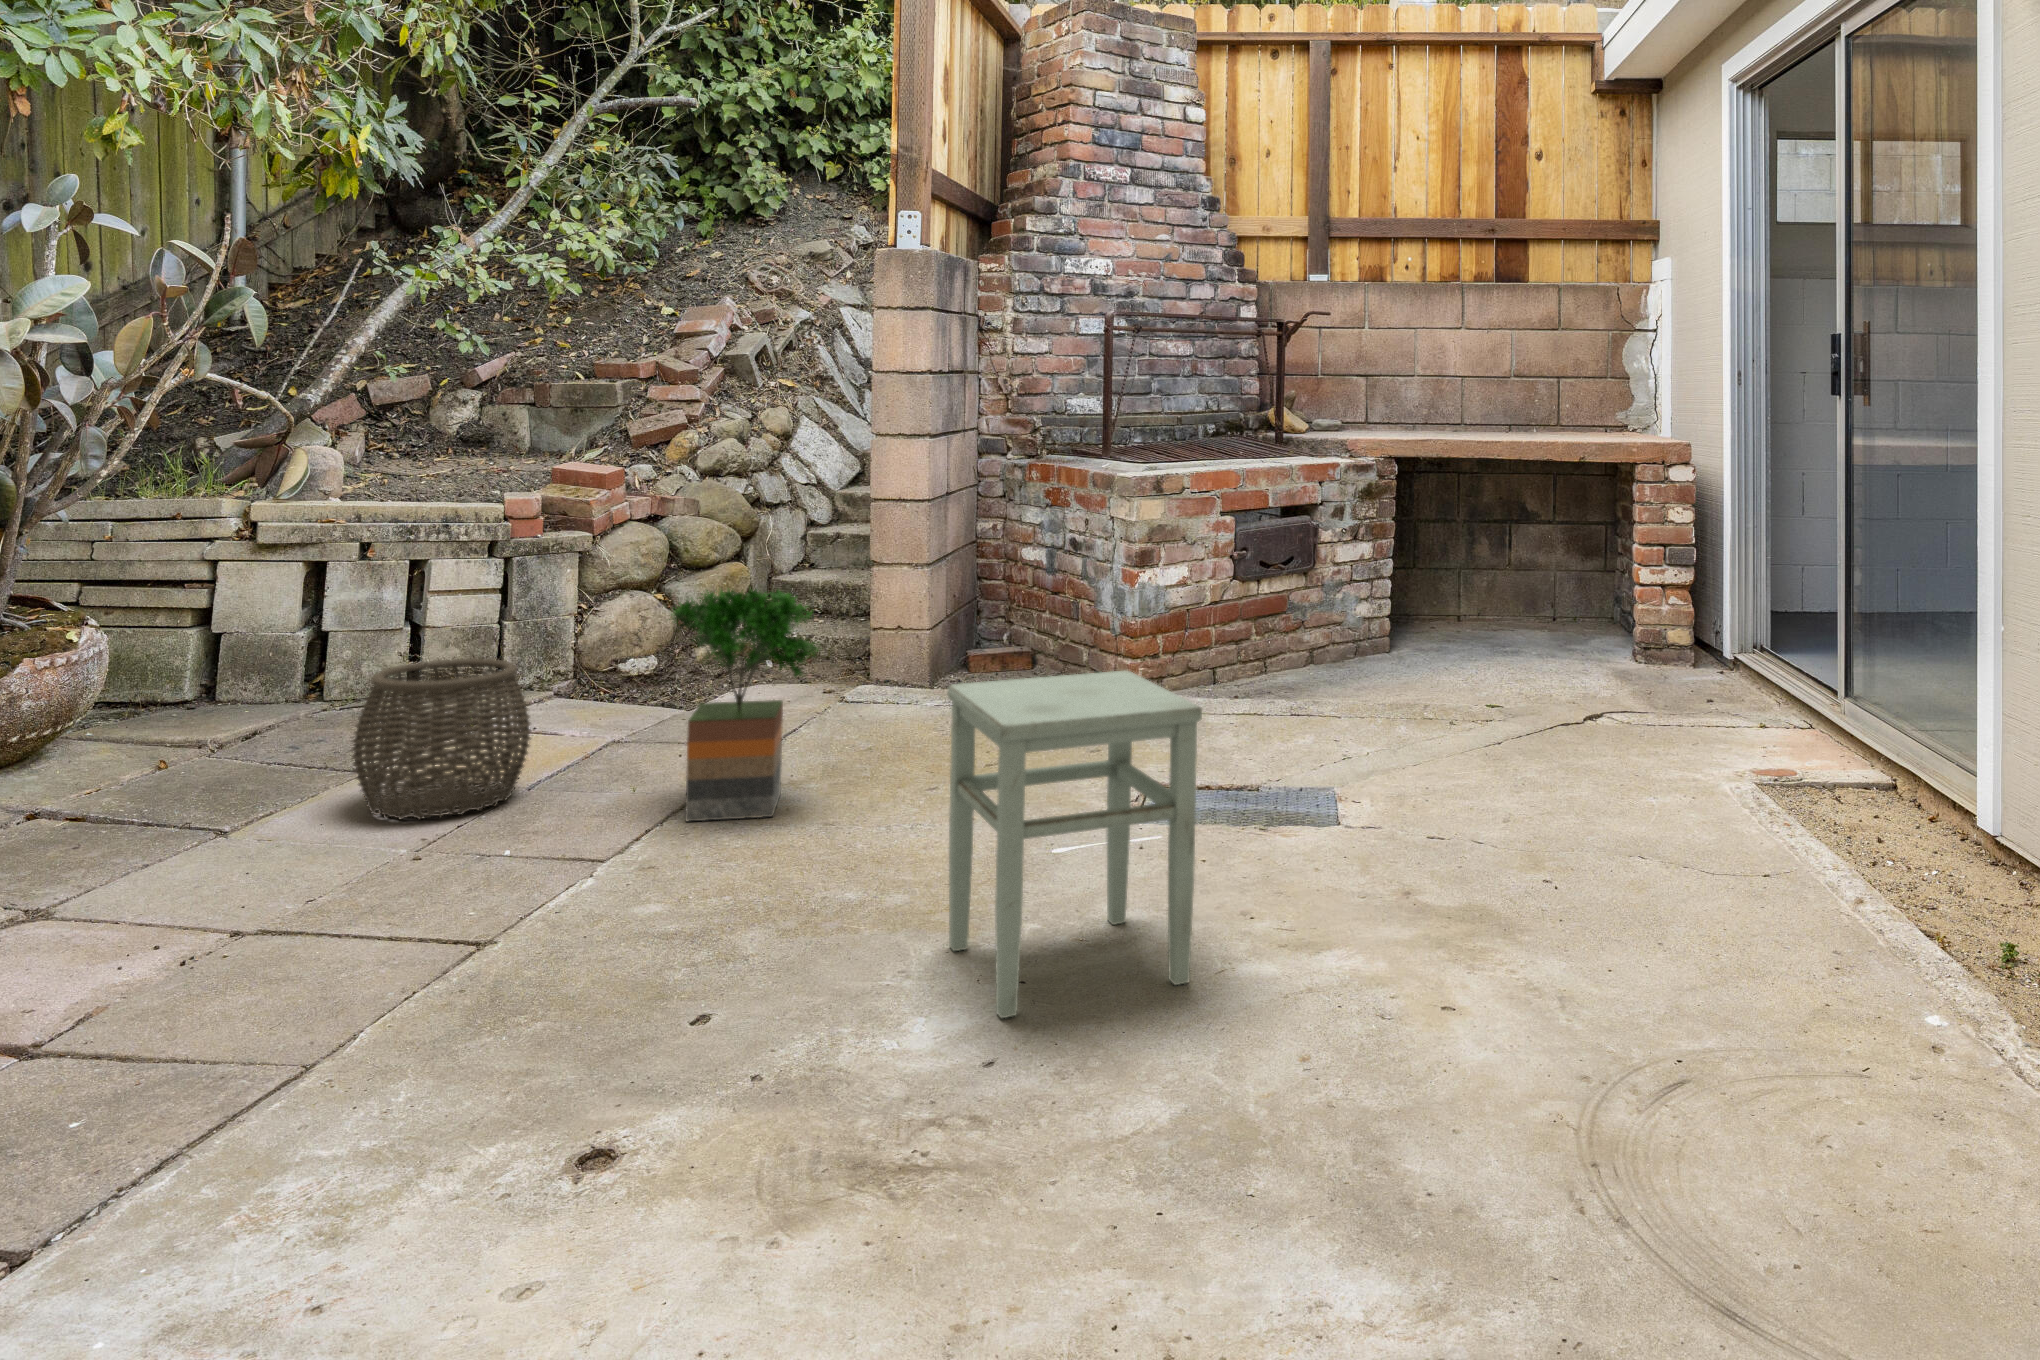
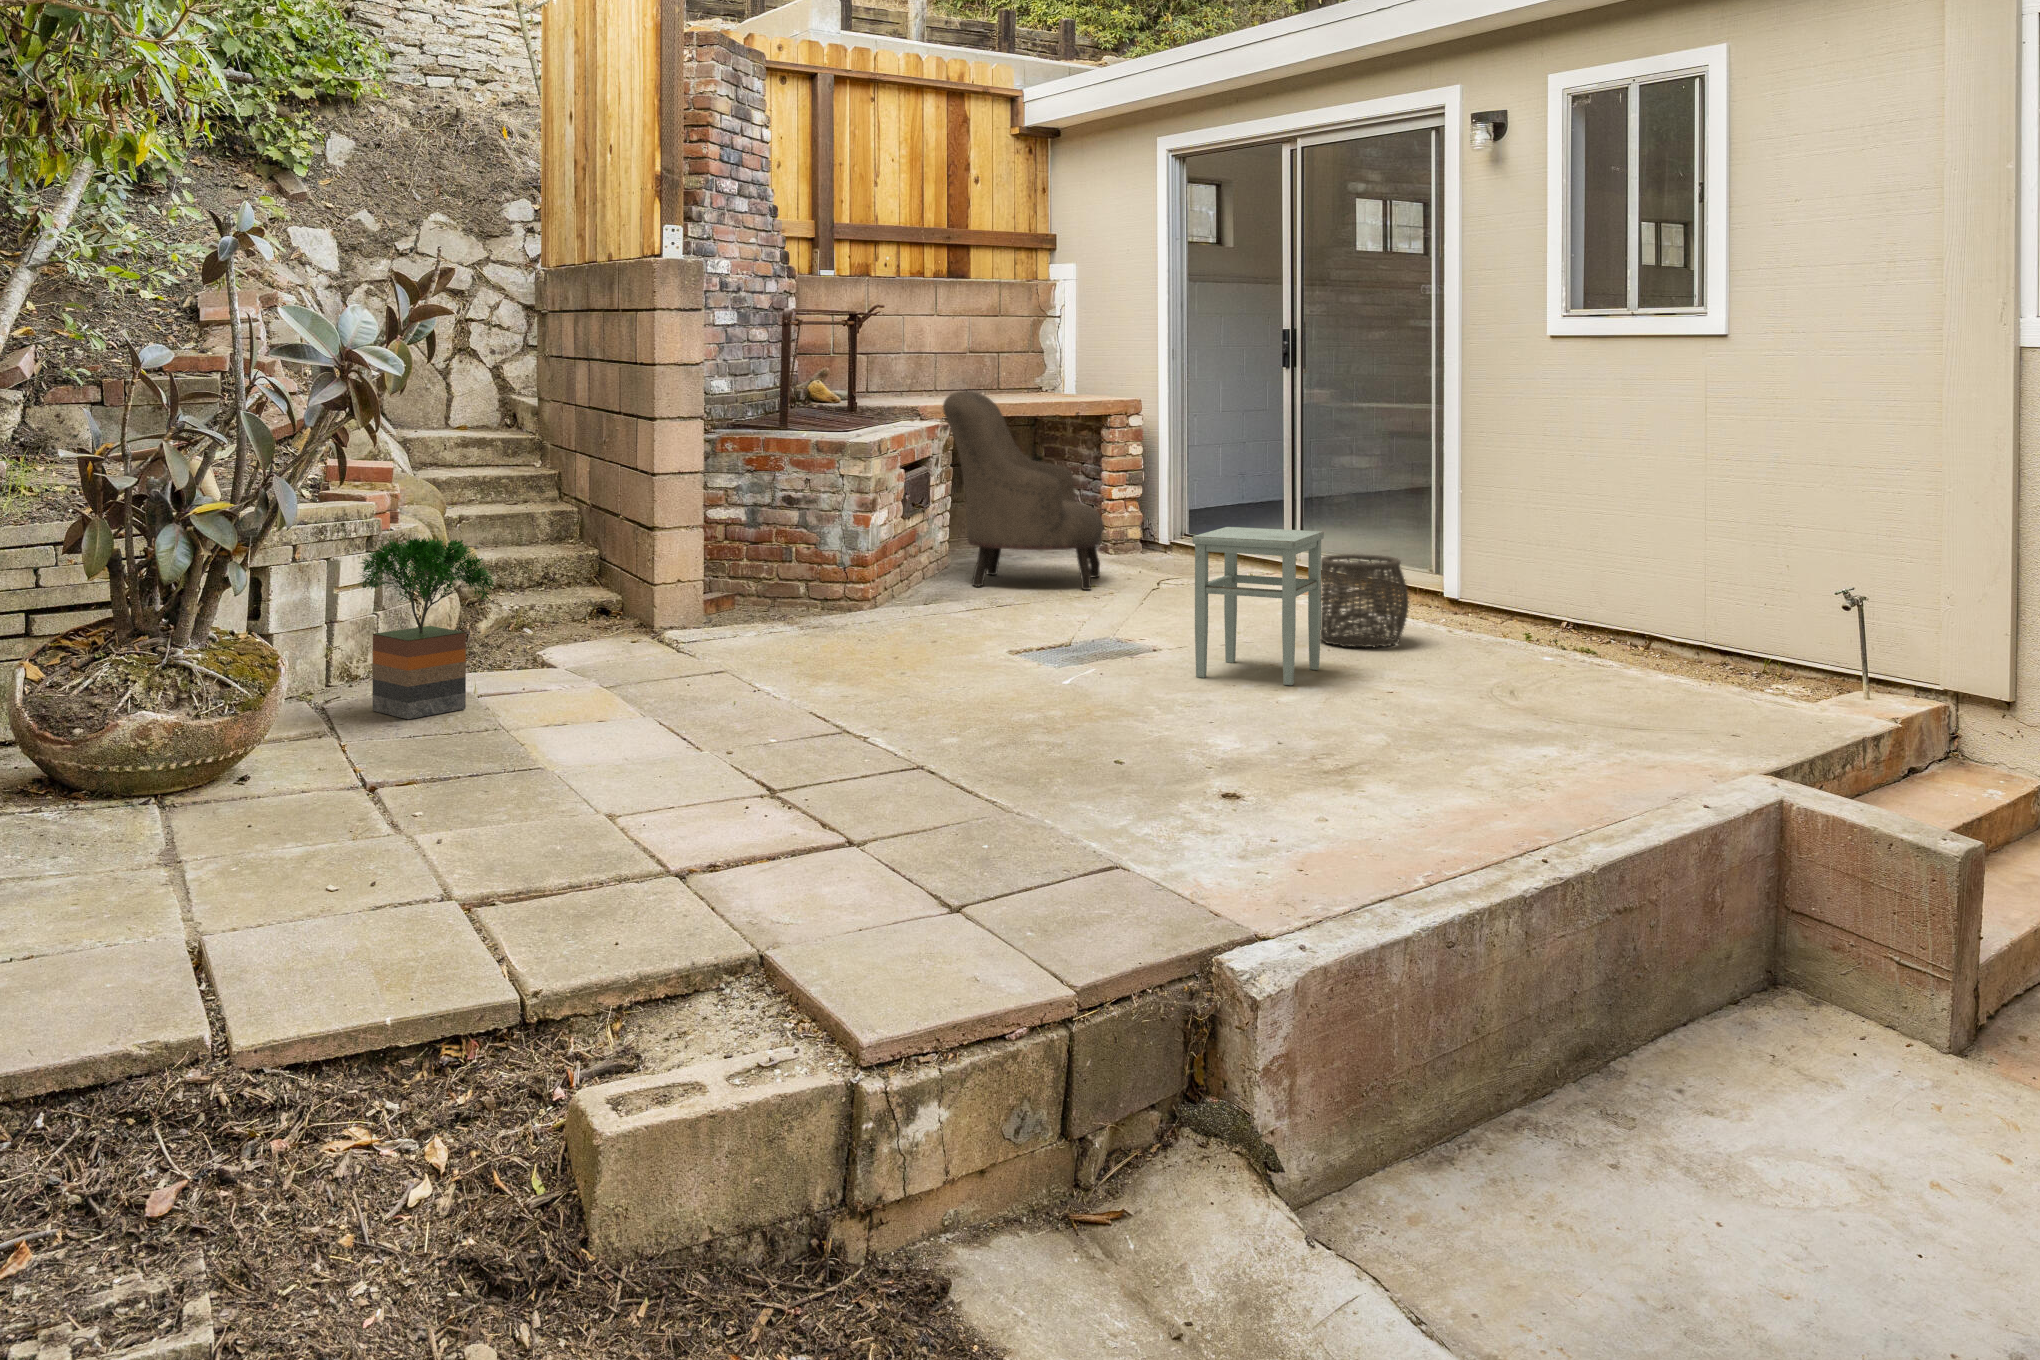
armchair: none [1261,422,1492,722] -> present [943,391,1103,590]
potted tree: present [669,588,818,822] -> present [359,537,494,719]
woven basket: present [352,659,531,819] -> present [1321,554,1409,647]

